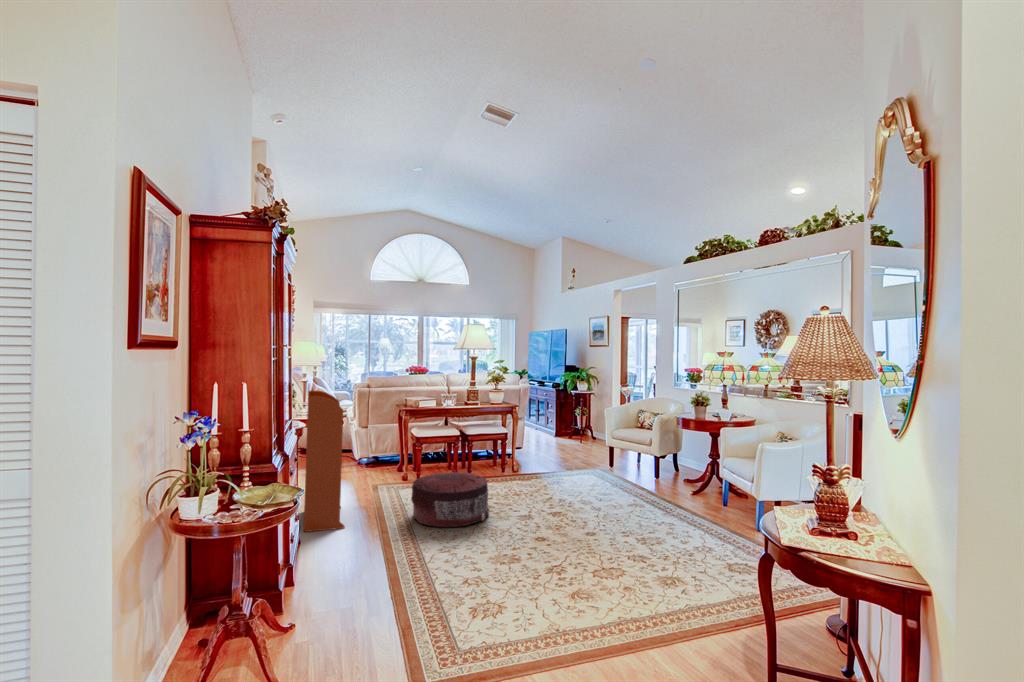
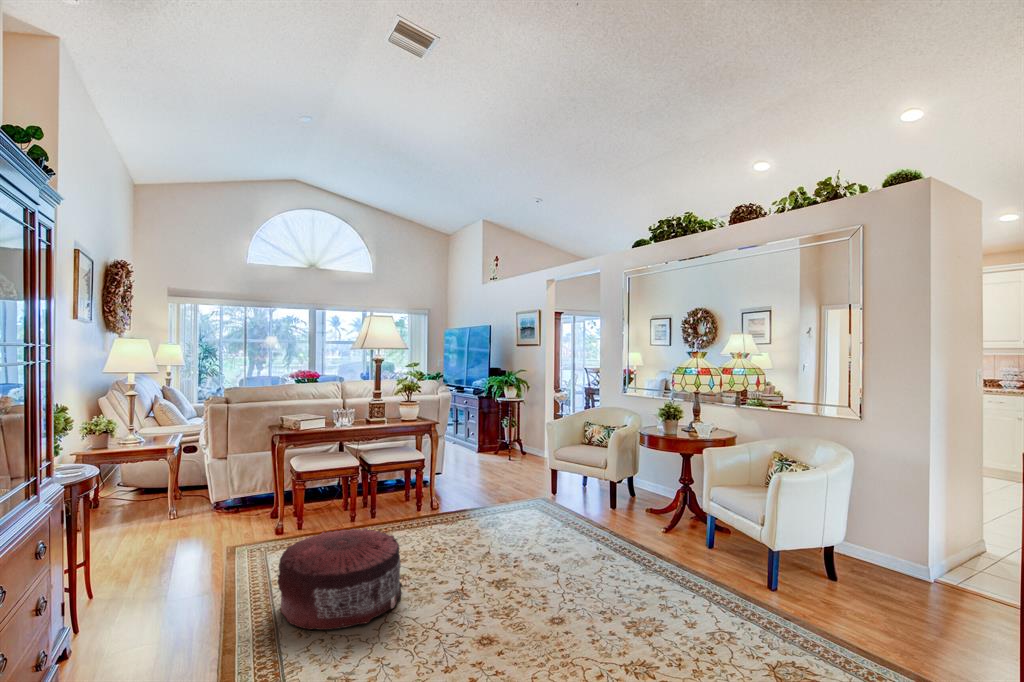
bookcase: present [304,385,345,532] -> none [72,406,162,668]

